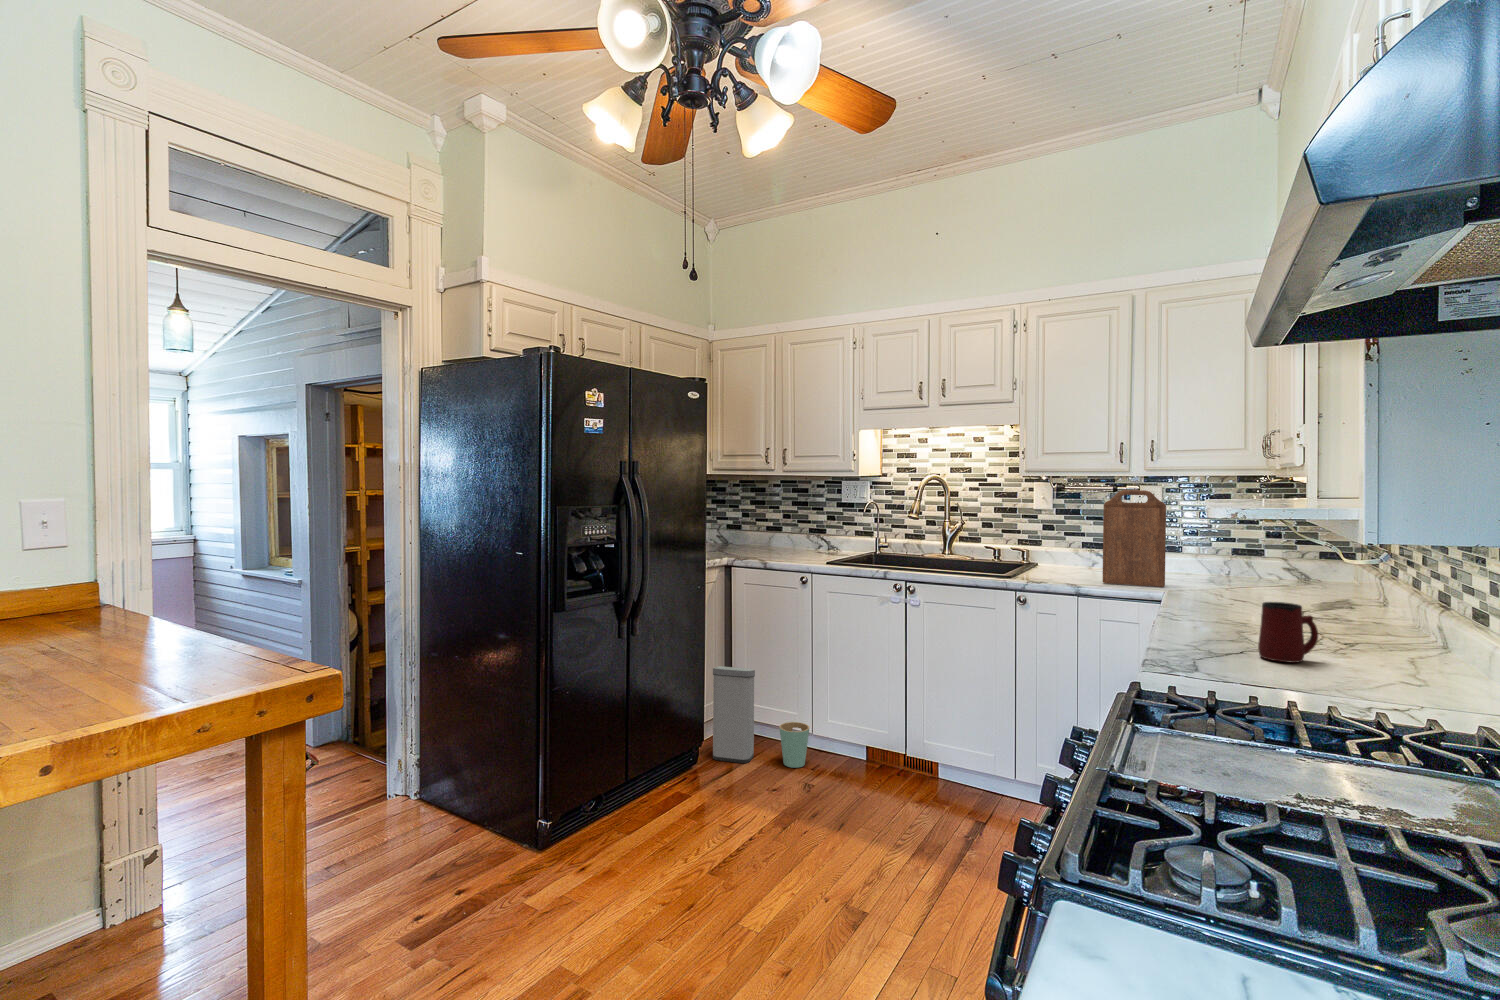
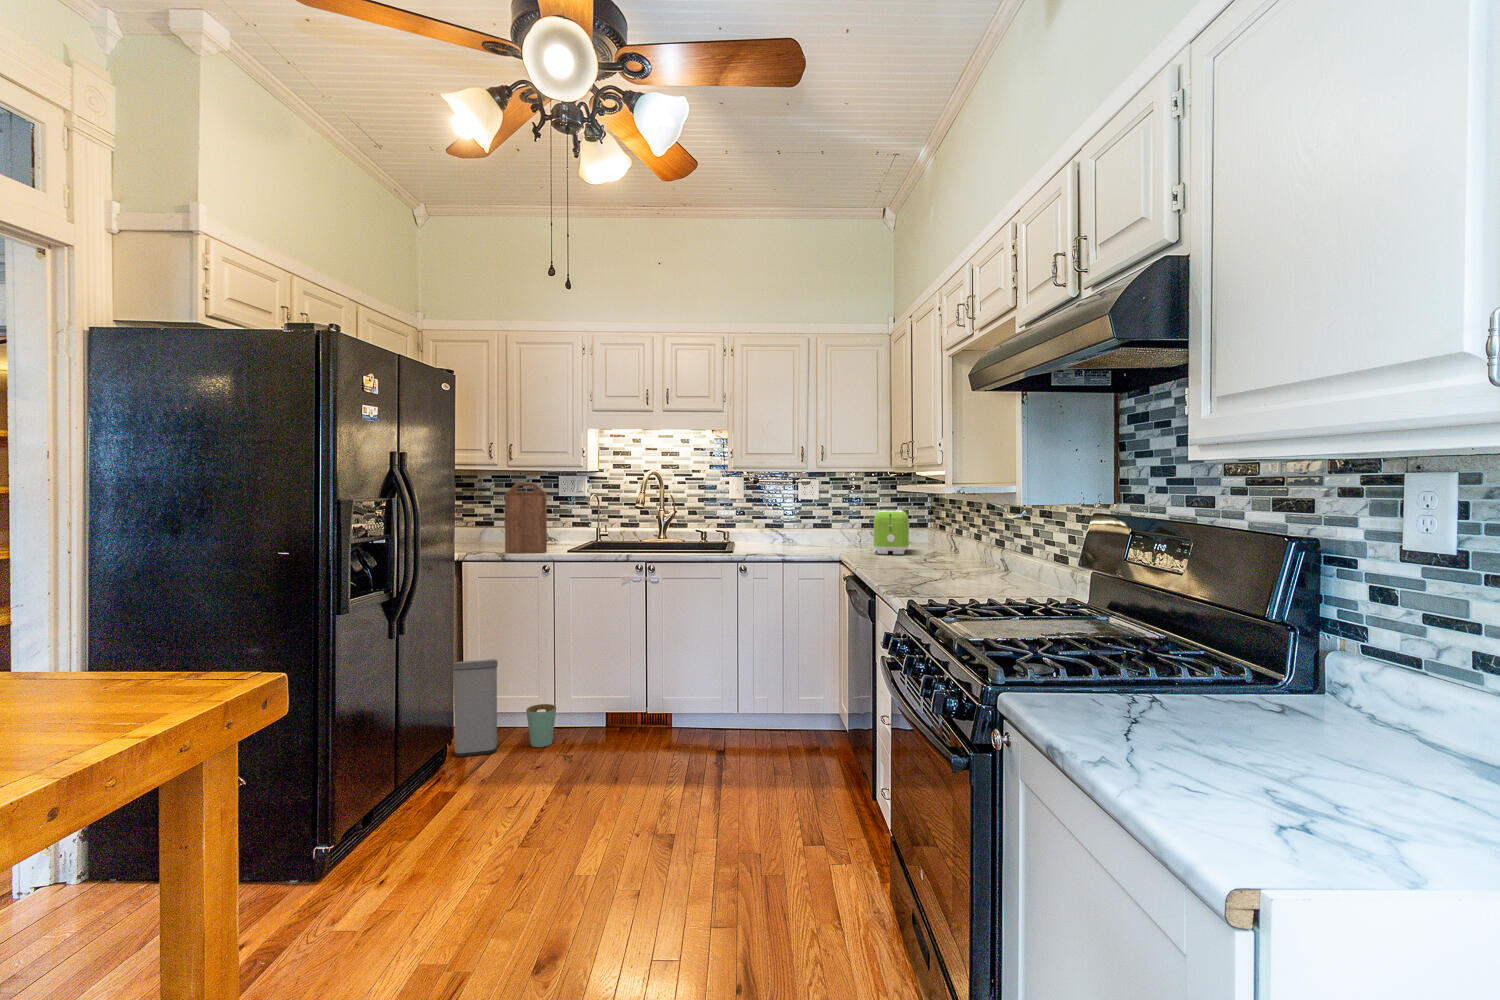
cutting board: present [1103,490,1166,587] -> present [505,483,547,553]
toaster: none [1214,532,1287,601] -> present [874,510,909,554]
mug: present [1258,602,1318,663] -> none [945,545,974,581]

